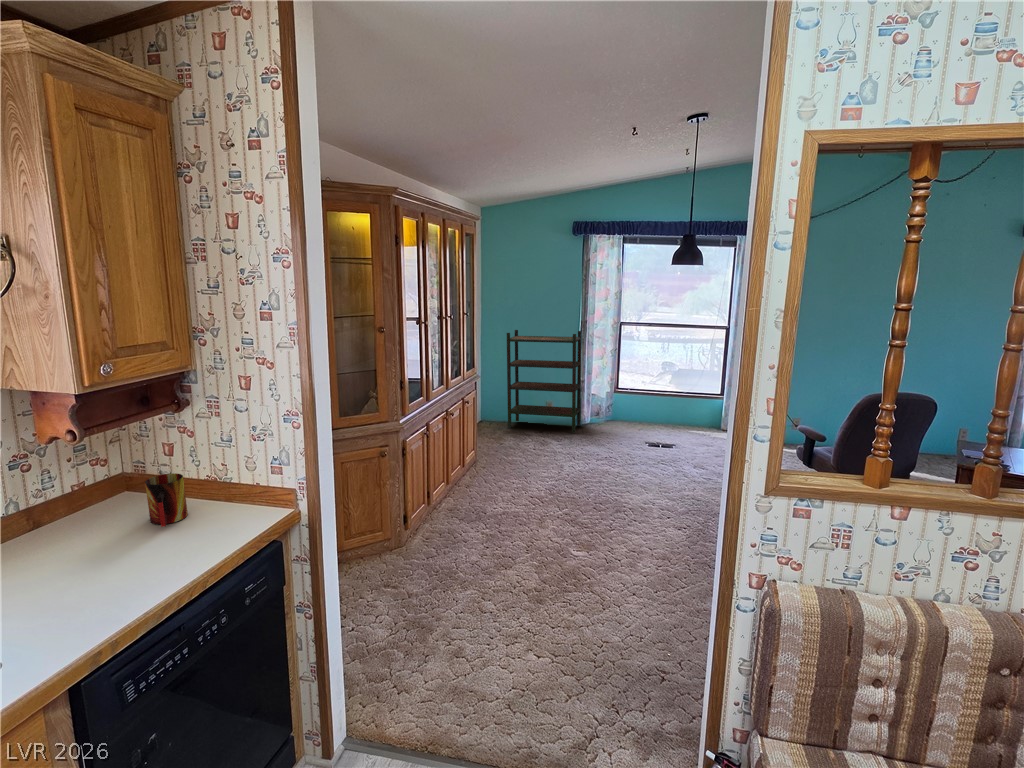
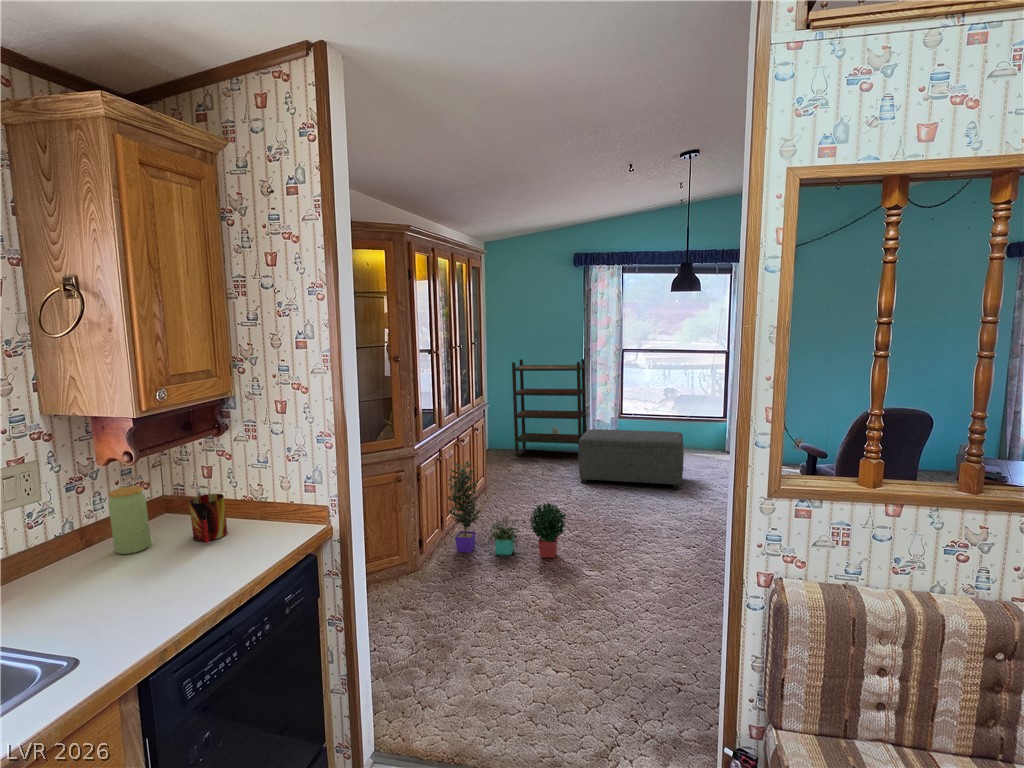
ottoman: none [572,404,678,466] -> present [579,429,684,489]
potted plant: none [432,435,556,536] -> present [446,461,566,558]
jar: none [55,465,104,537] -> present [108,486,151,554]

